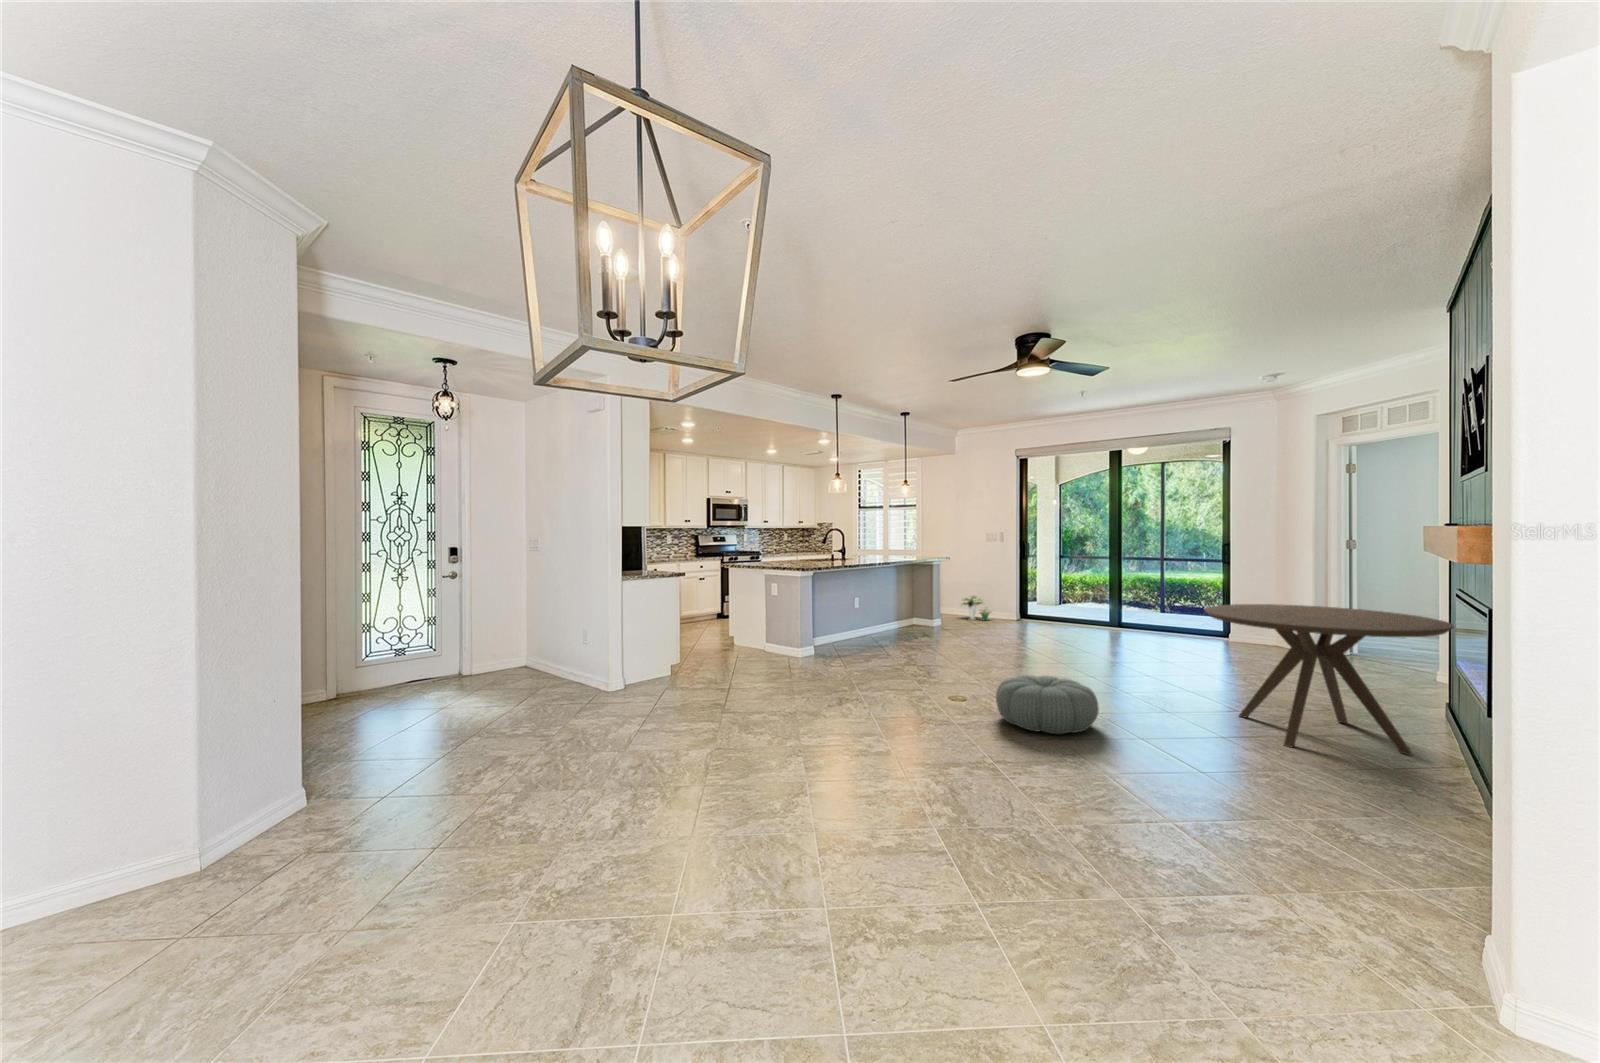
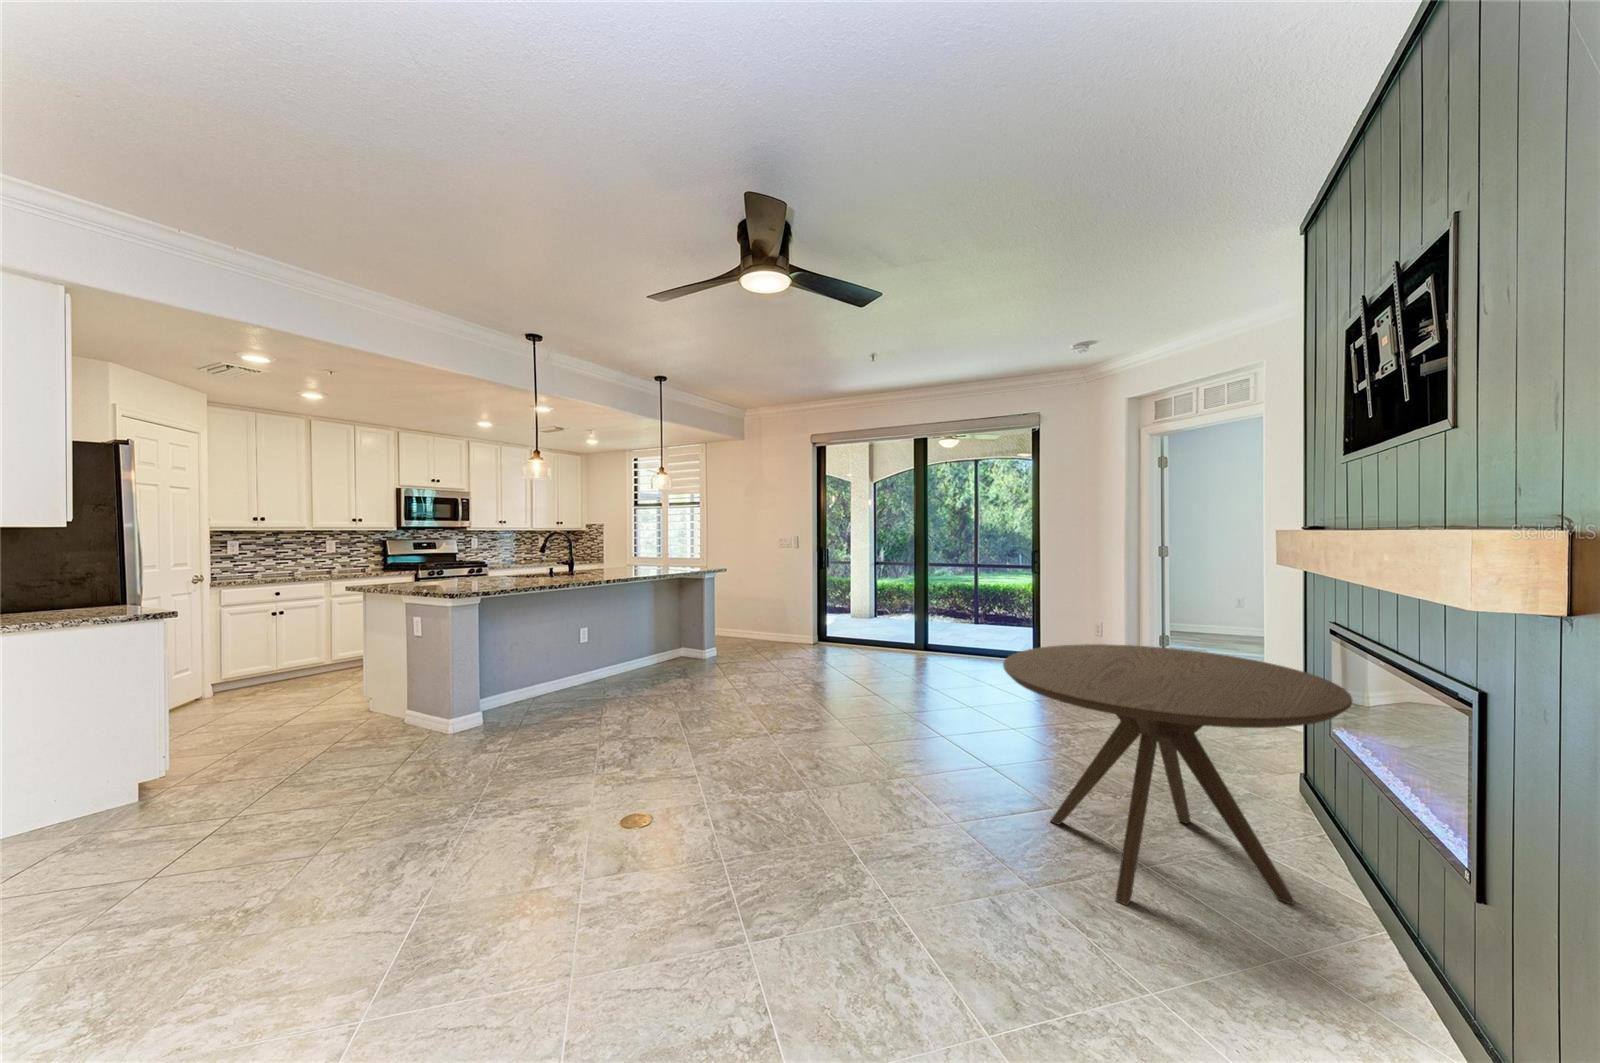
potted plant: present [962,596,990,620] -> none [748,612,786,644]
pouf: present [996,675,1099,734] -> none [665,785,836,922]

